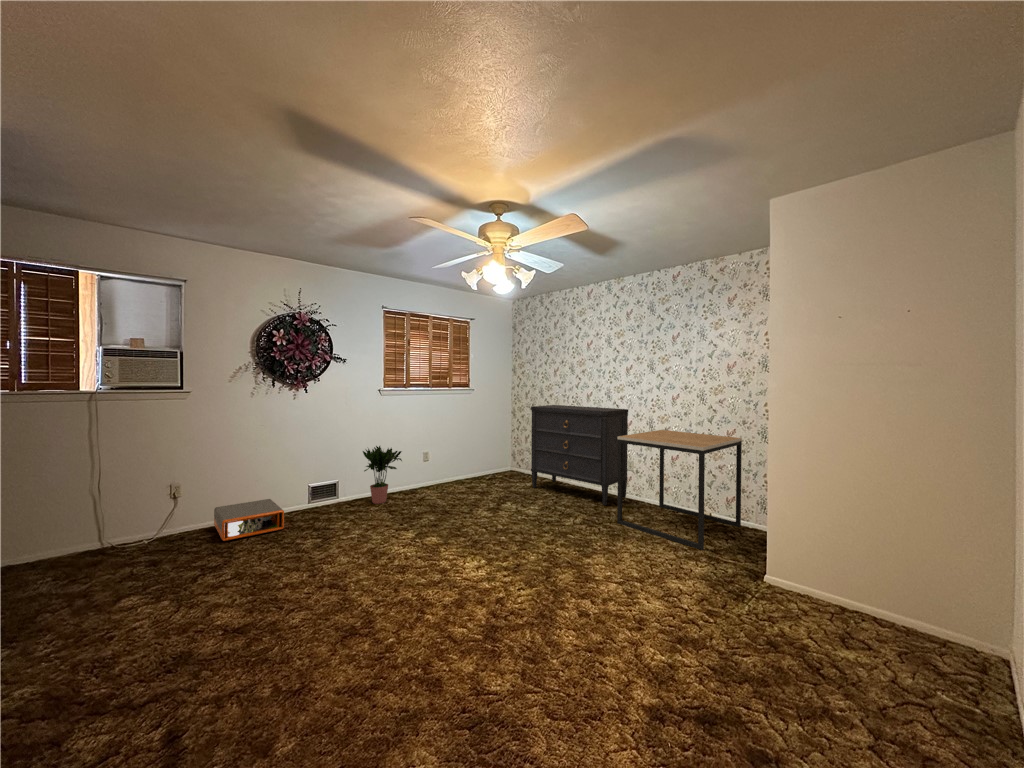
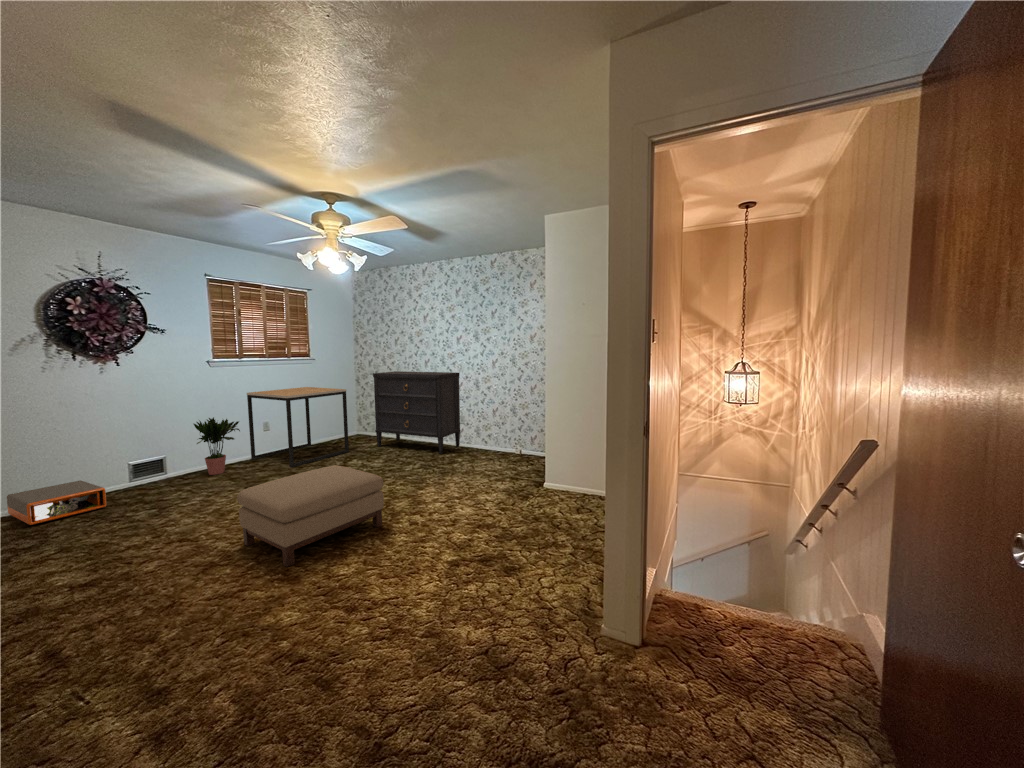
side table: present [617,430,742,550] -> present [247,387,349,467]
ottoman: none [385,518,547,657] -> present [237,465,384,567]

